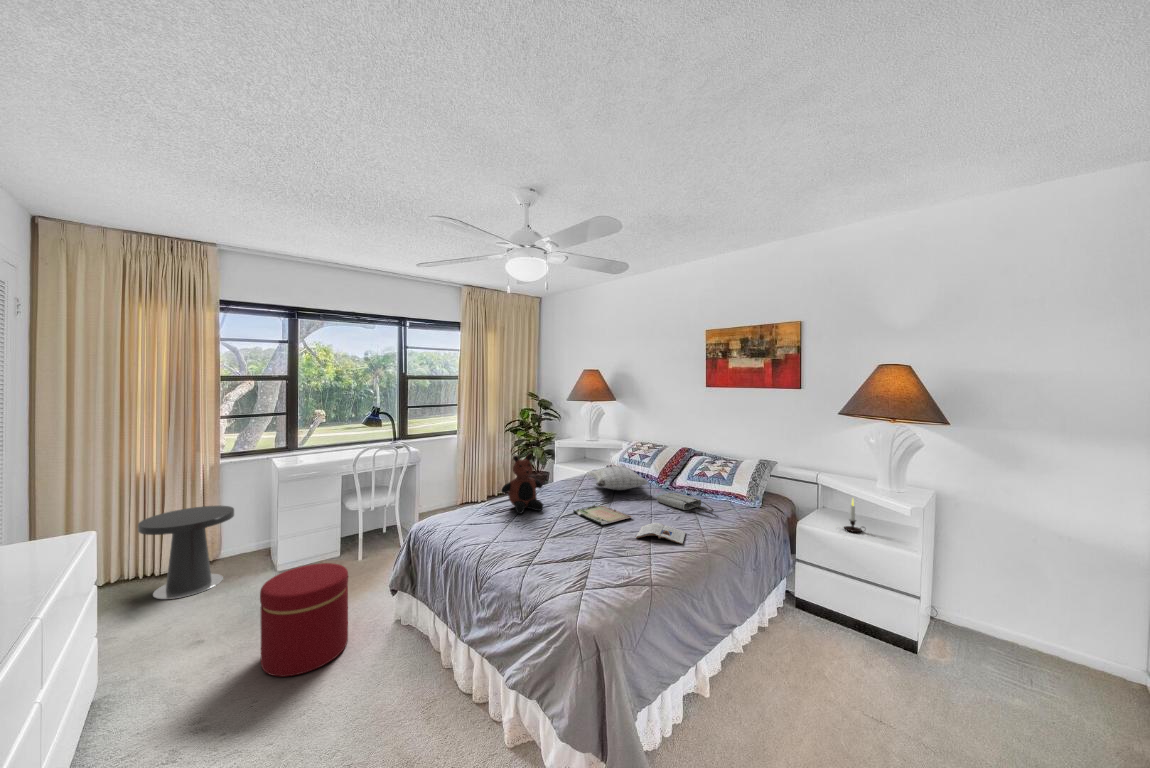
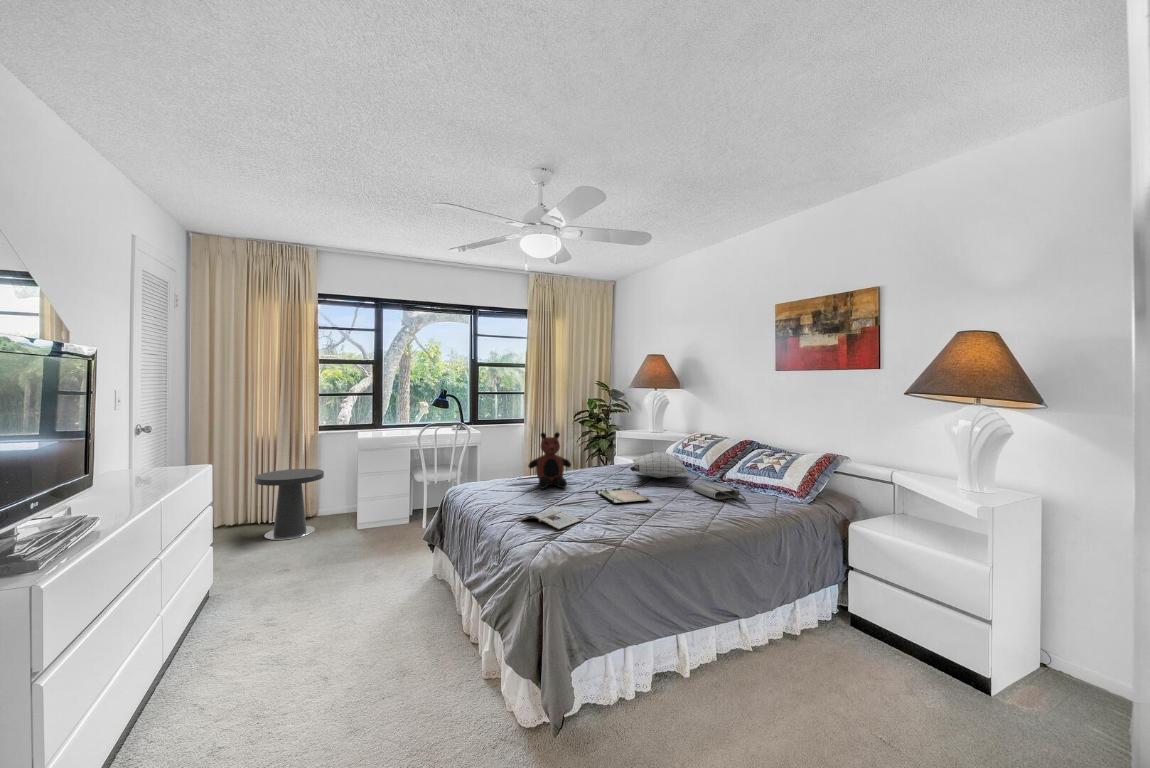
candle: present [844,499,864,532] -> none [908,496,934,538]
magazine: present [636,523,686,544] -> present [521,508,581,530]
ottoman: present [260,563,348,676] -> none [318,517,389,603]

